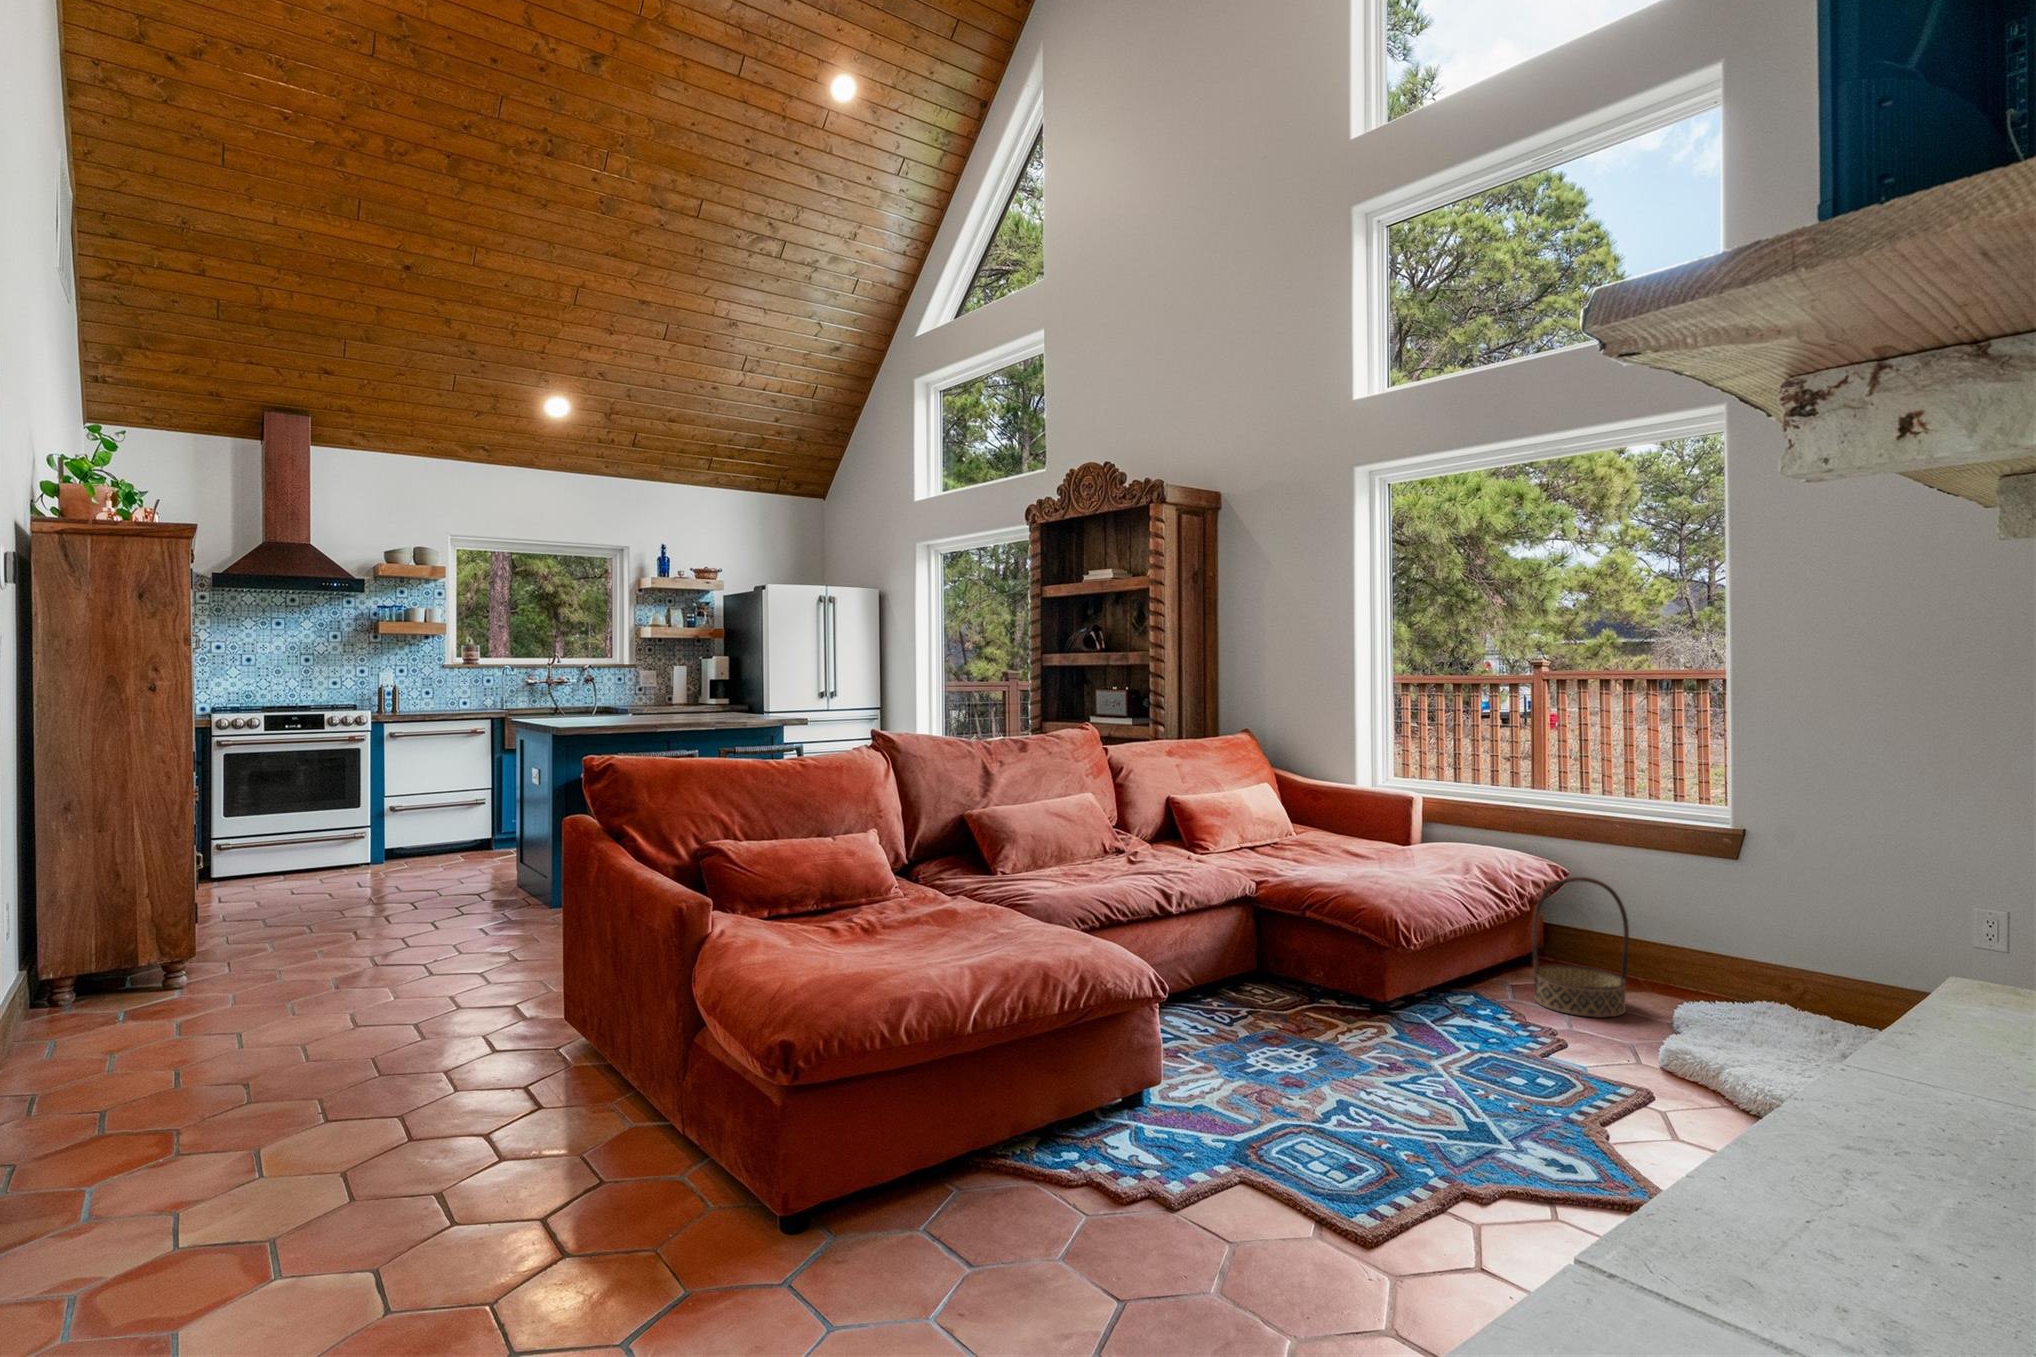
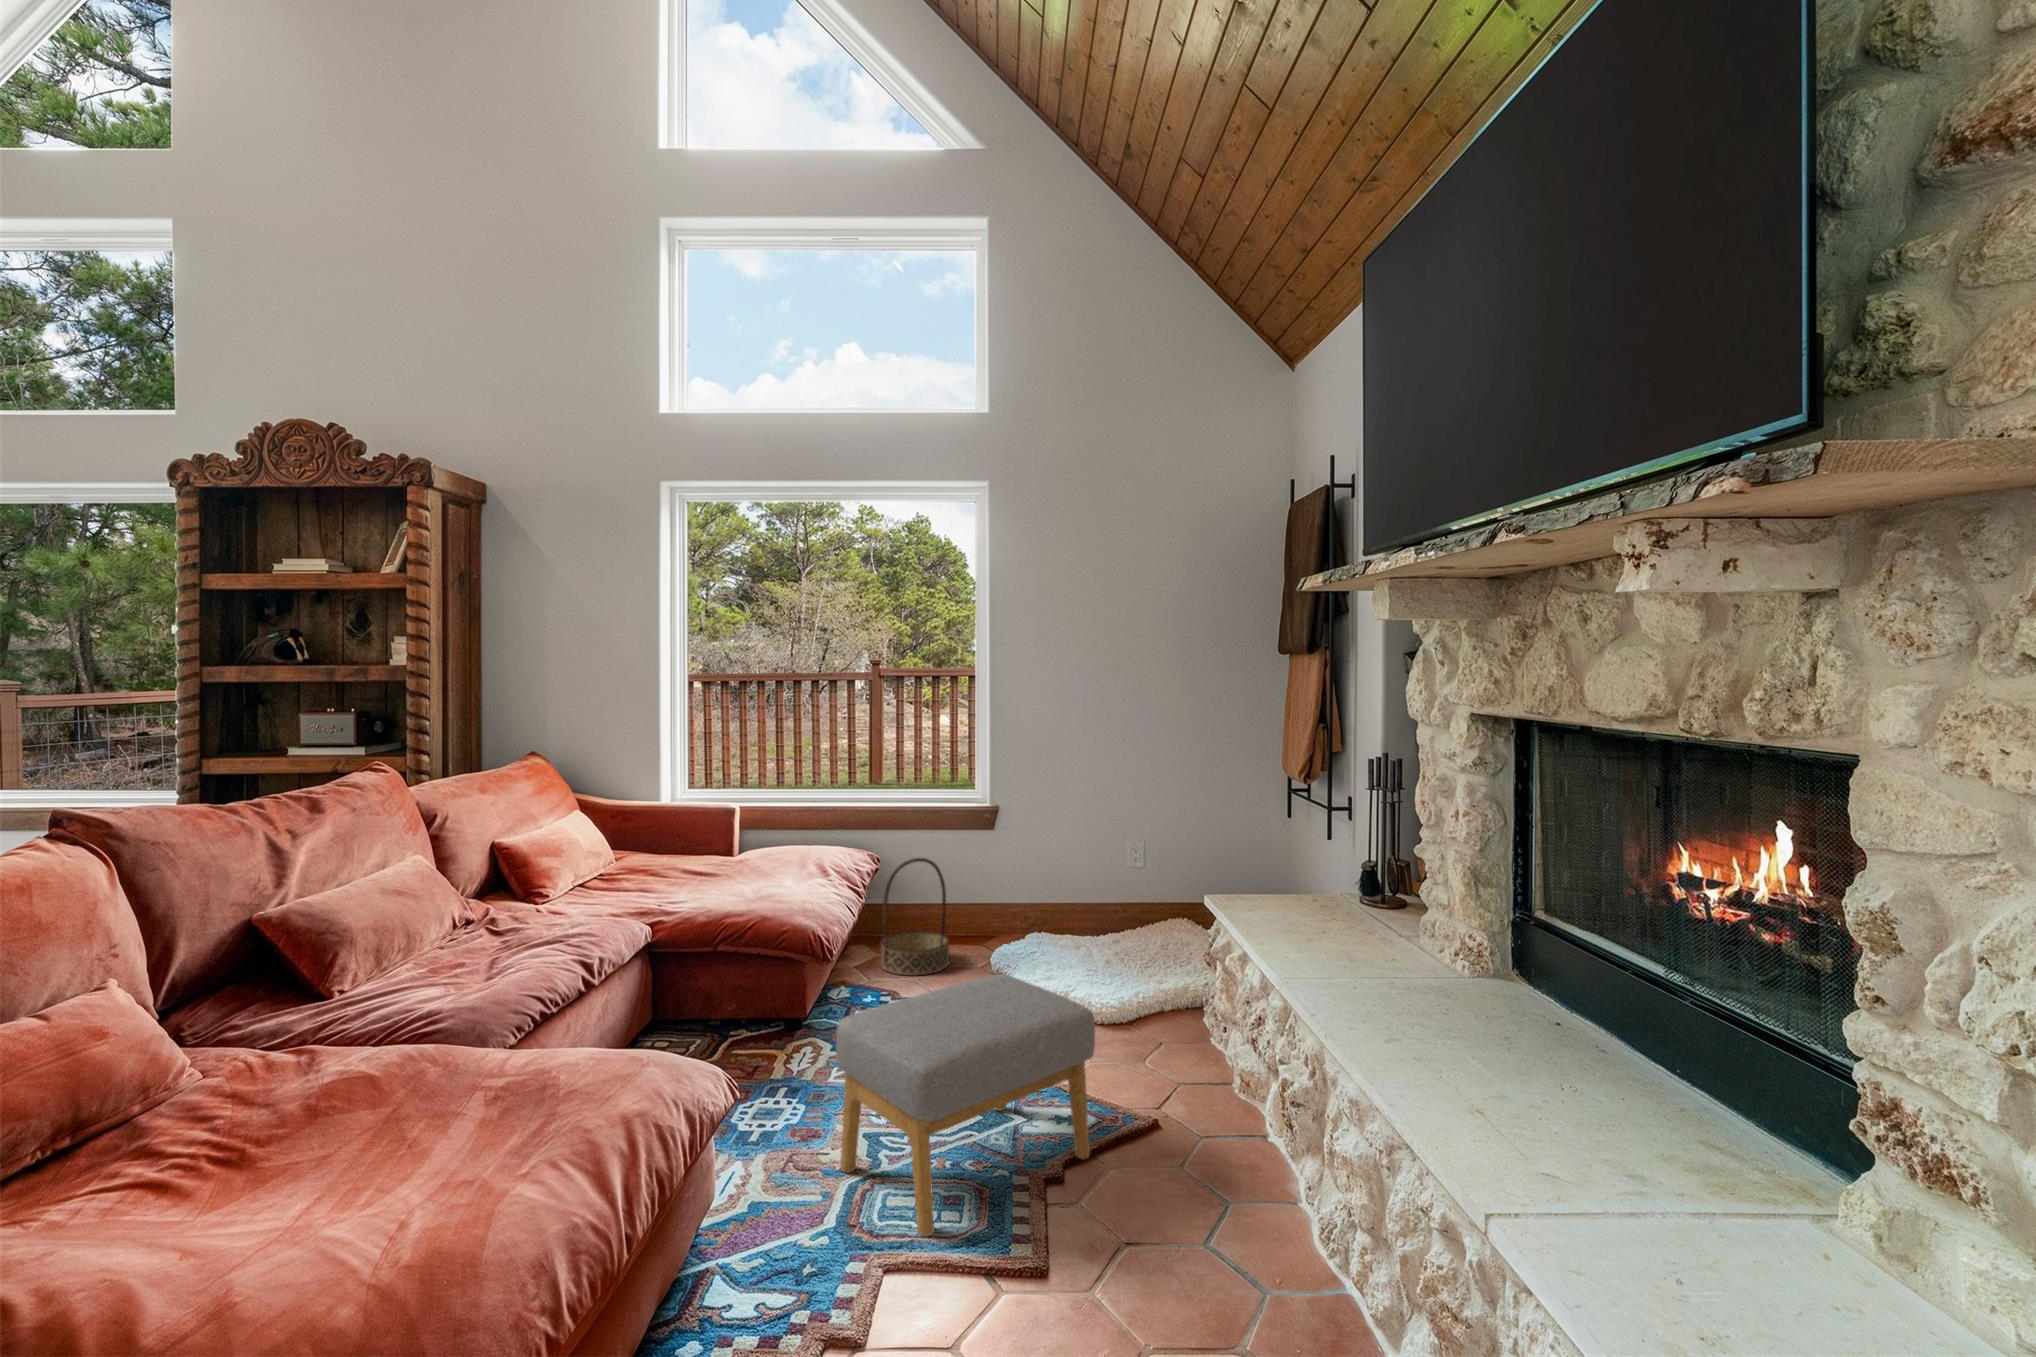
footstool: none [1285,969,1552,1199] -> present [836,974,1095,1237]

